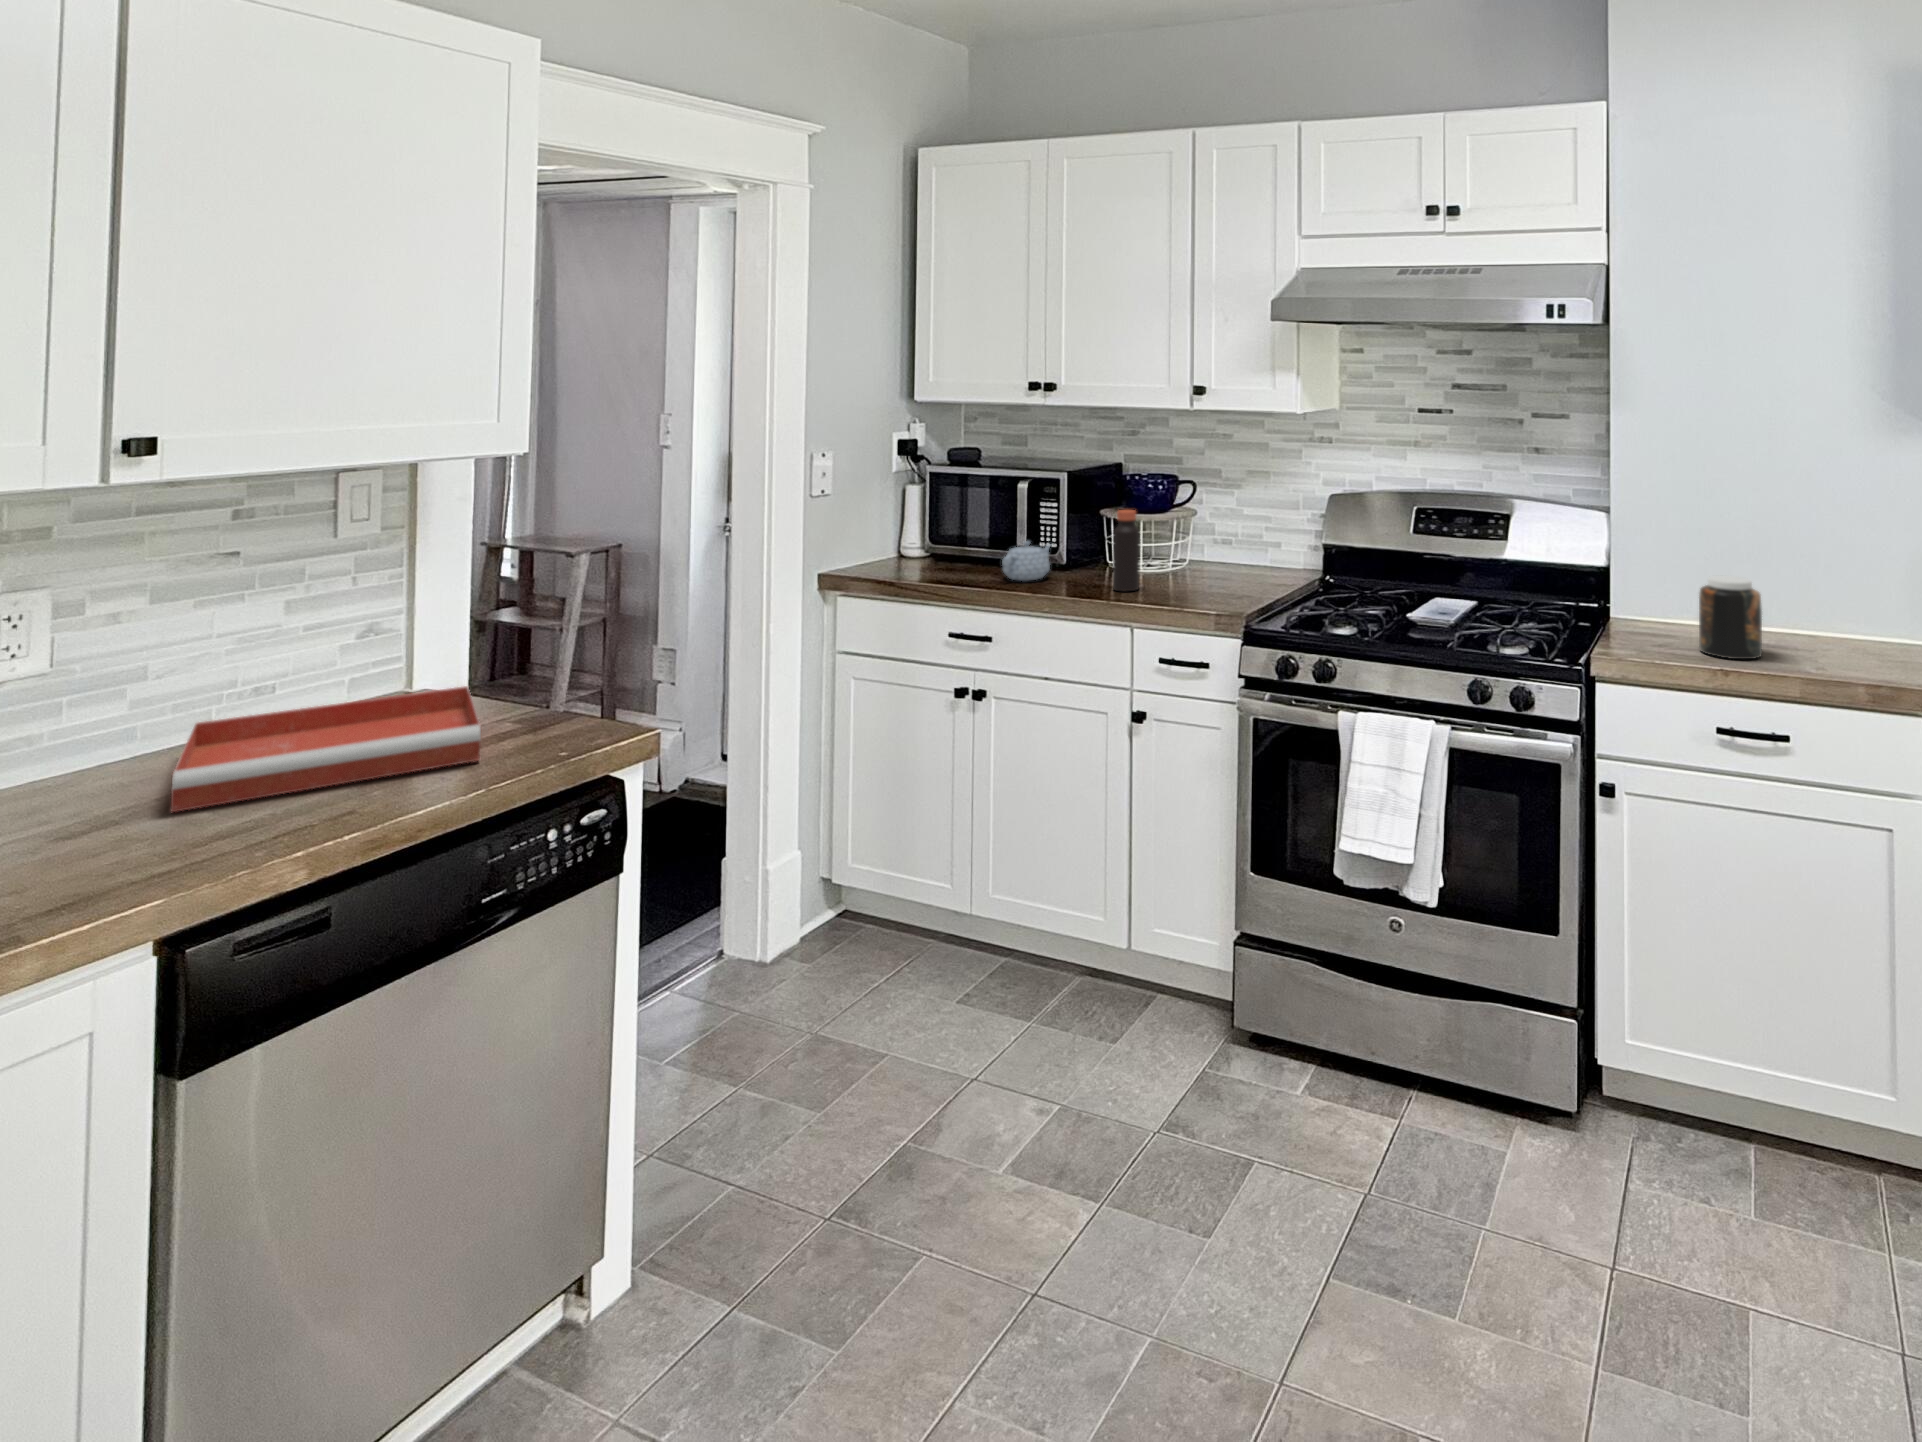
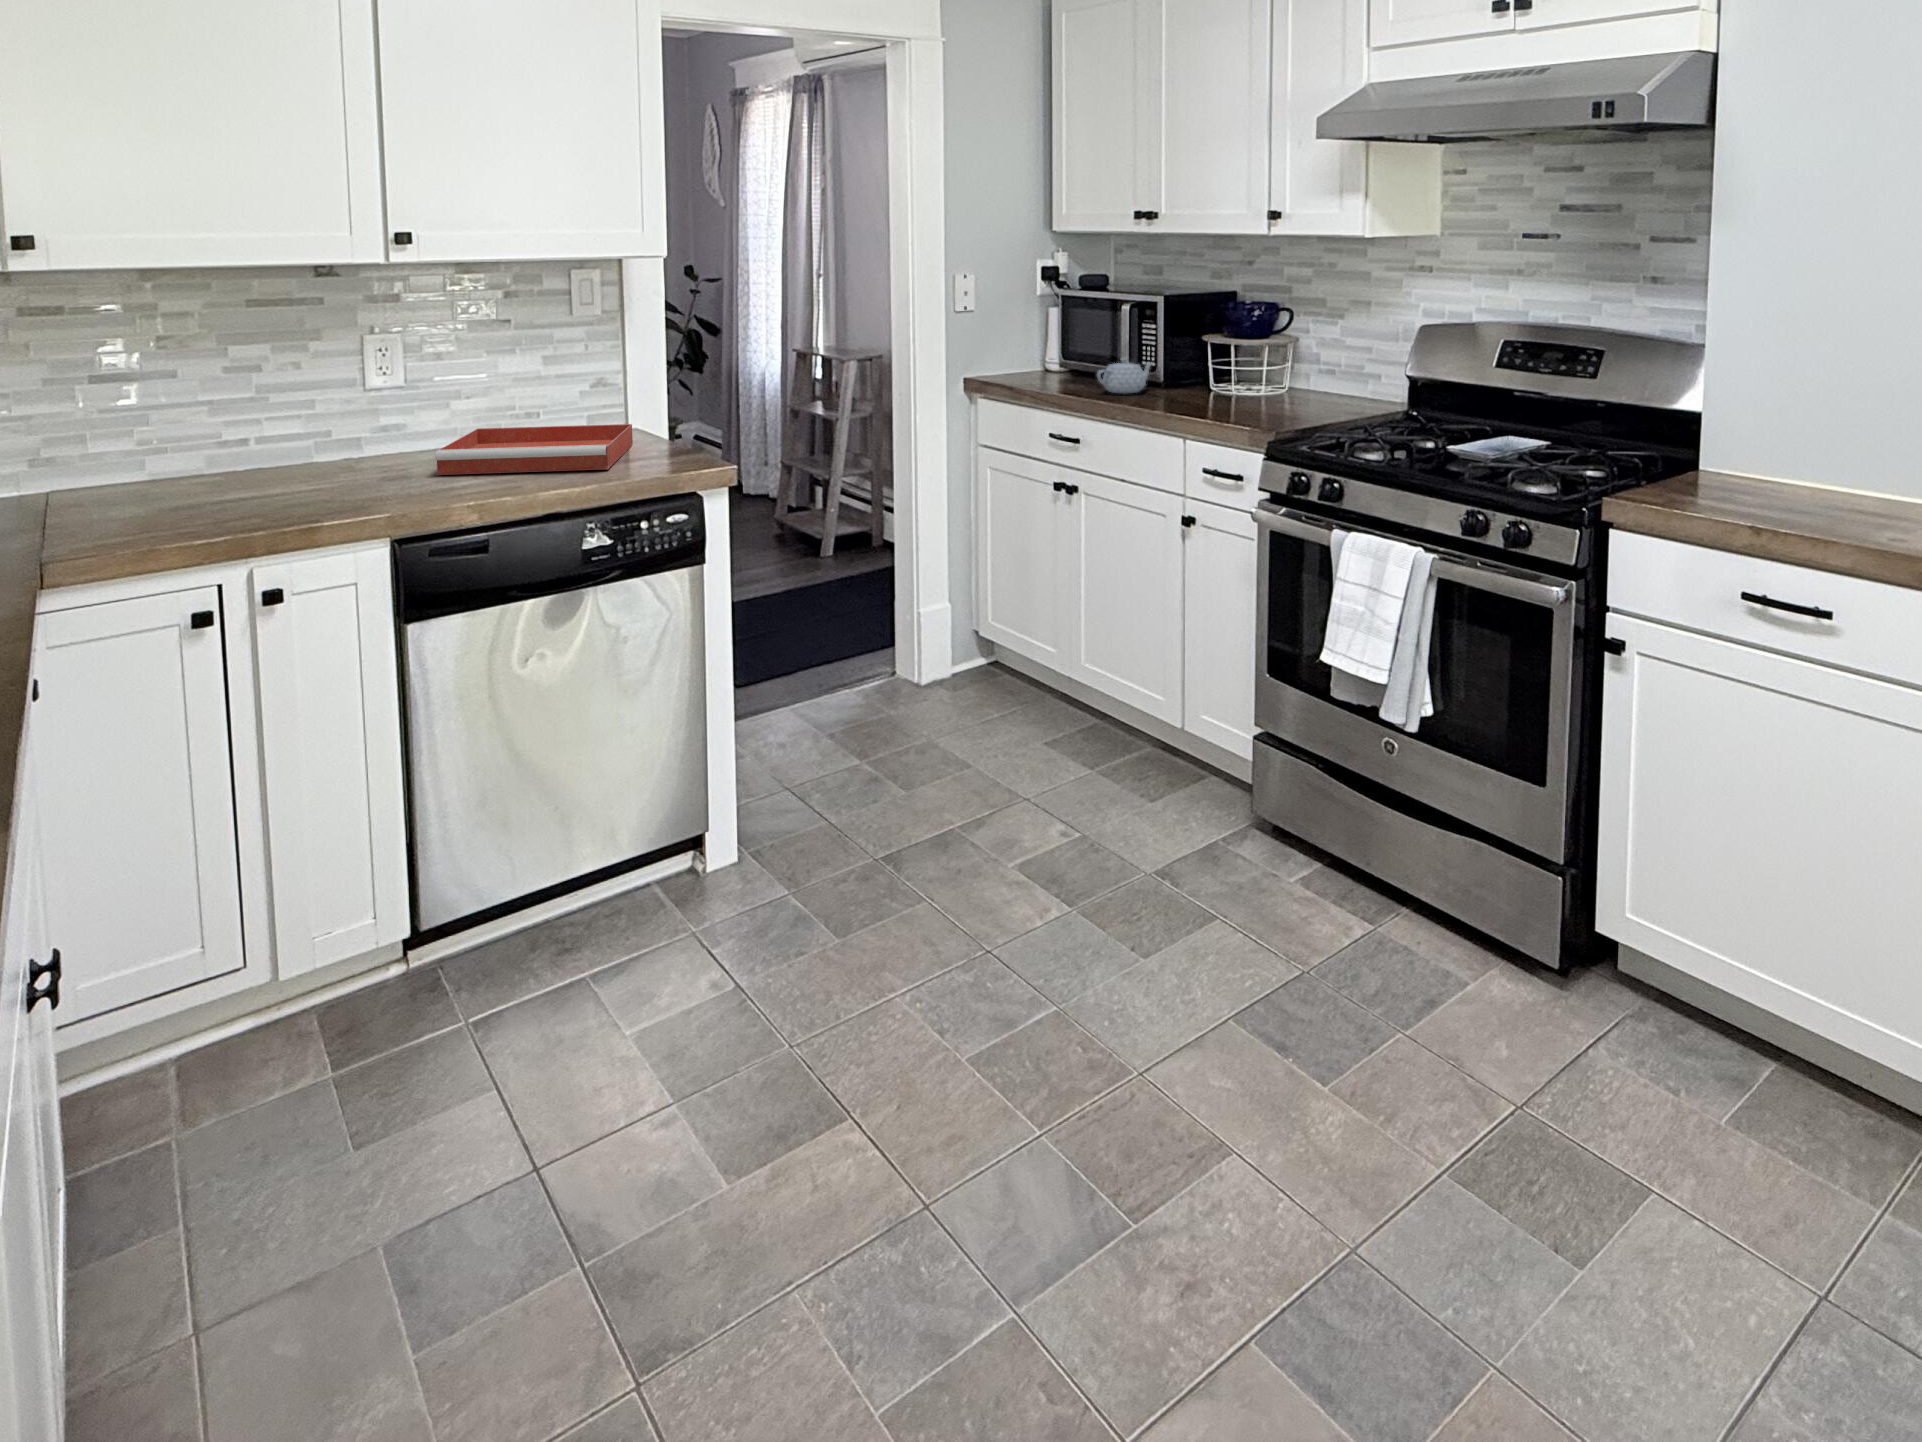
bottle: present [1113,510,1140,591] -> none [1187,330,1212,408]
jar: present [1699,576,1762,659] -> none [1754,422,1838,521]

